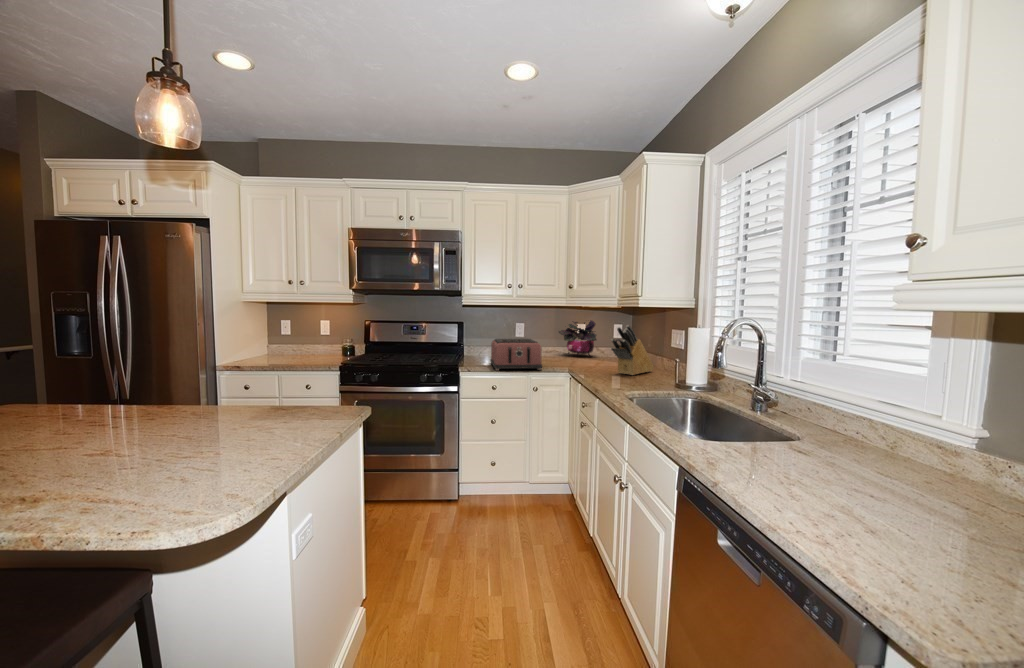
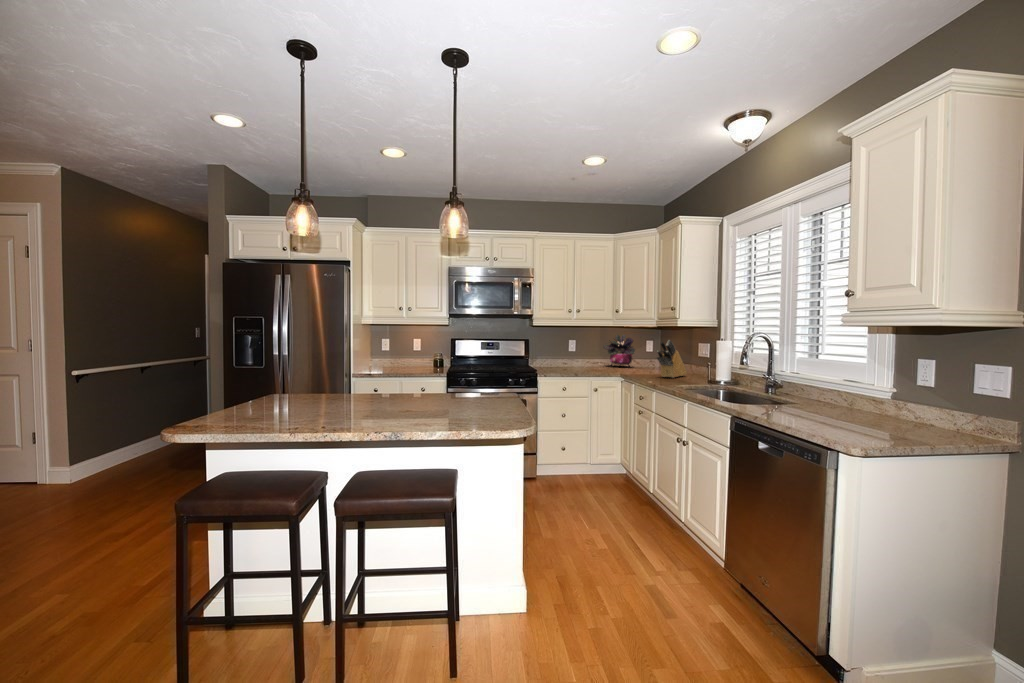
toaster: present [491,339,542,371] -> none [558,352,604,375]

